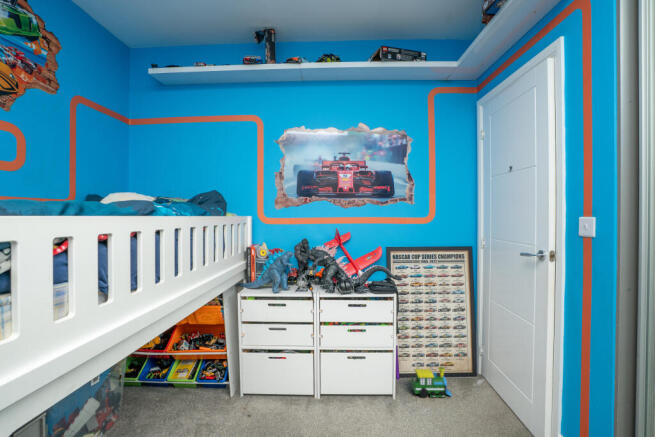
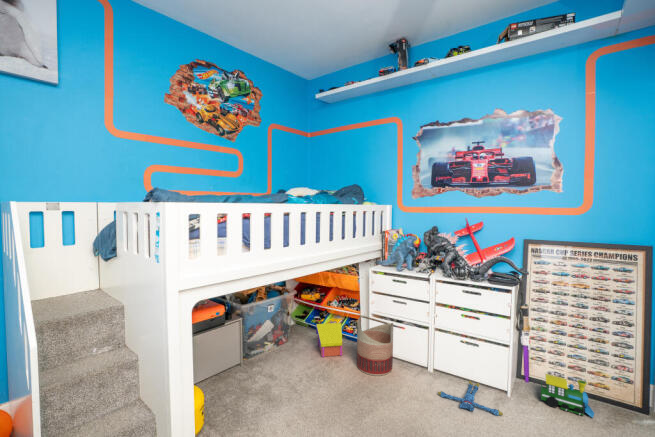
basket: none [234,353,279,424] -> present [357,315,393,376]
toy house: none [166,369,211,422] -> present [316,323,343,357]
plush toy: none [335,396,396,426] -> present [438,381,503,416]

